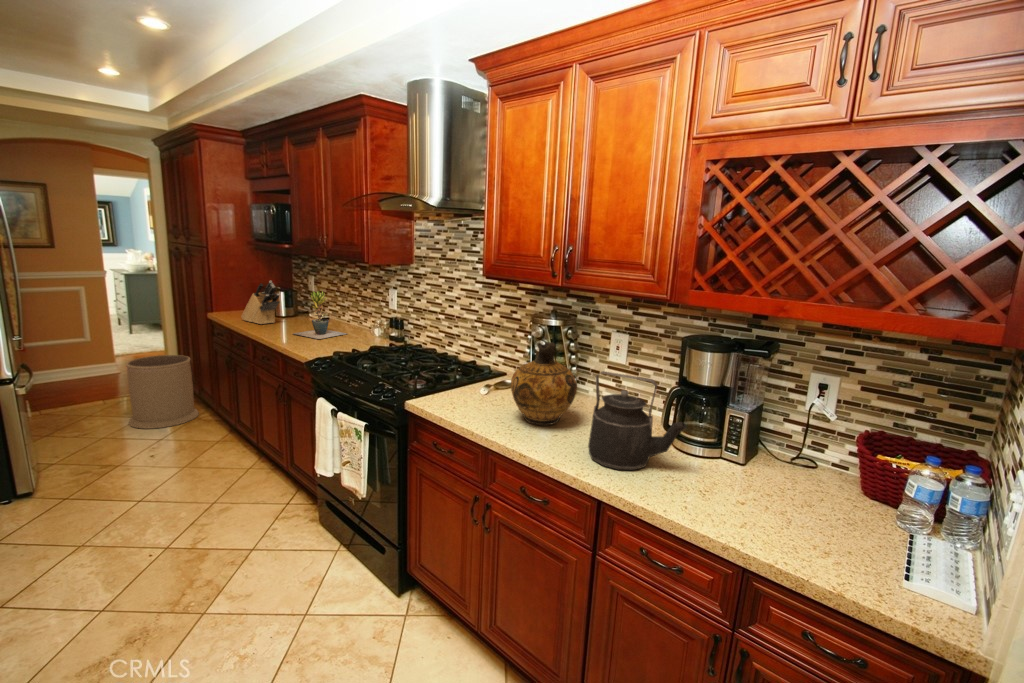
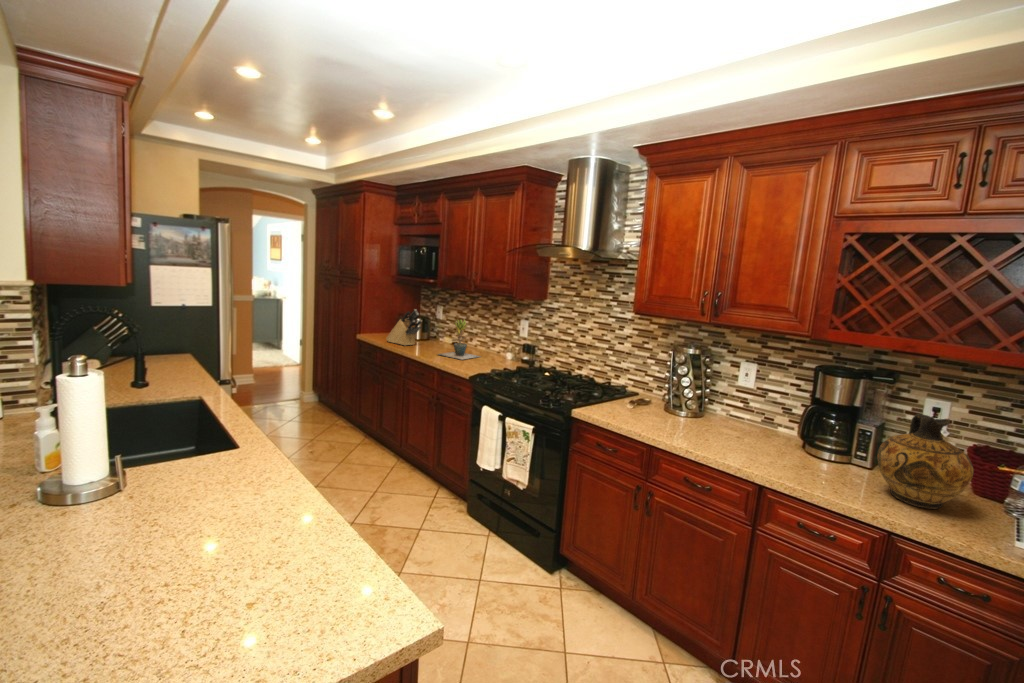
ceramic jug: present [511,342,577,425] -> present [877,414,974,509]
trash can: present [126,355,199,429] -> none [279,369,332,431]
kettle: present [588,371,686,470] -> none [740,389,826,466]

